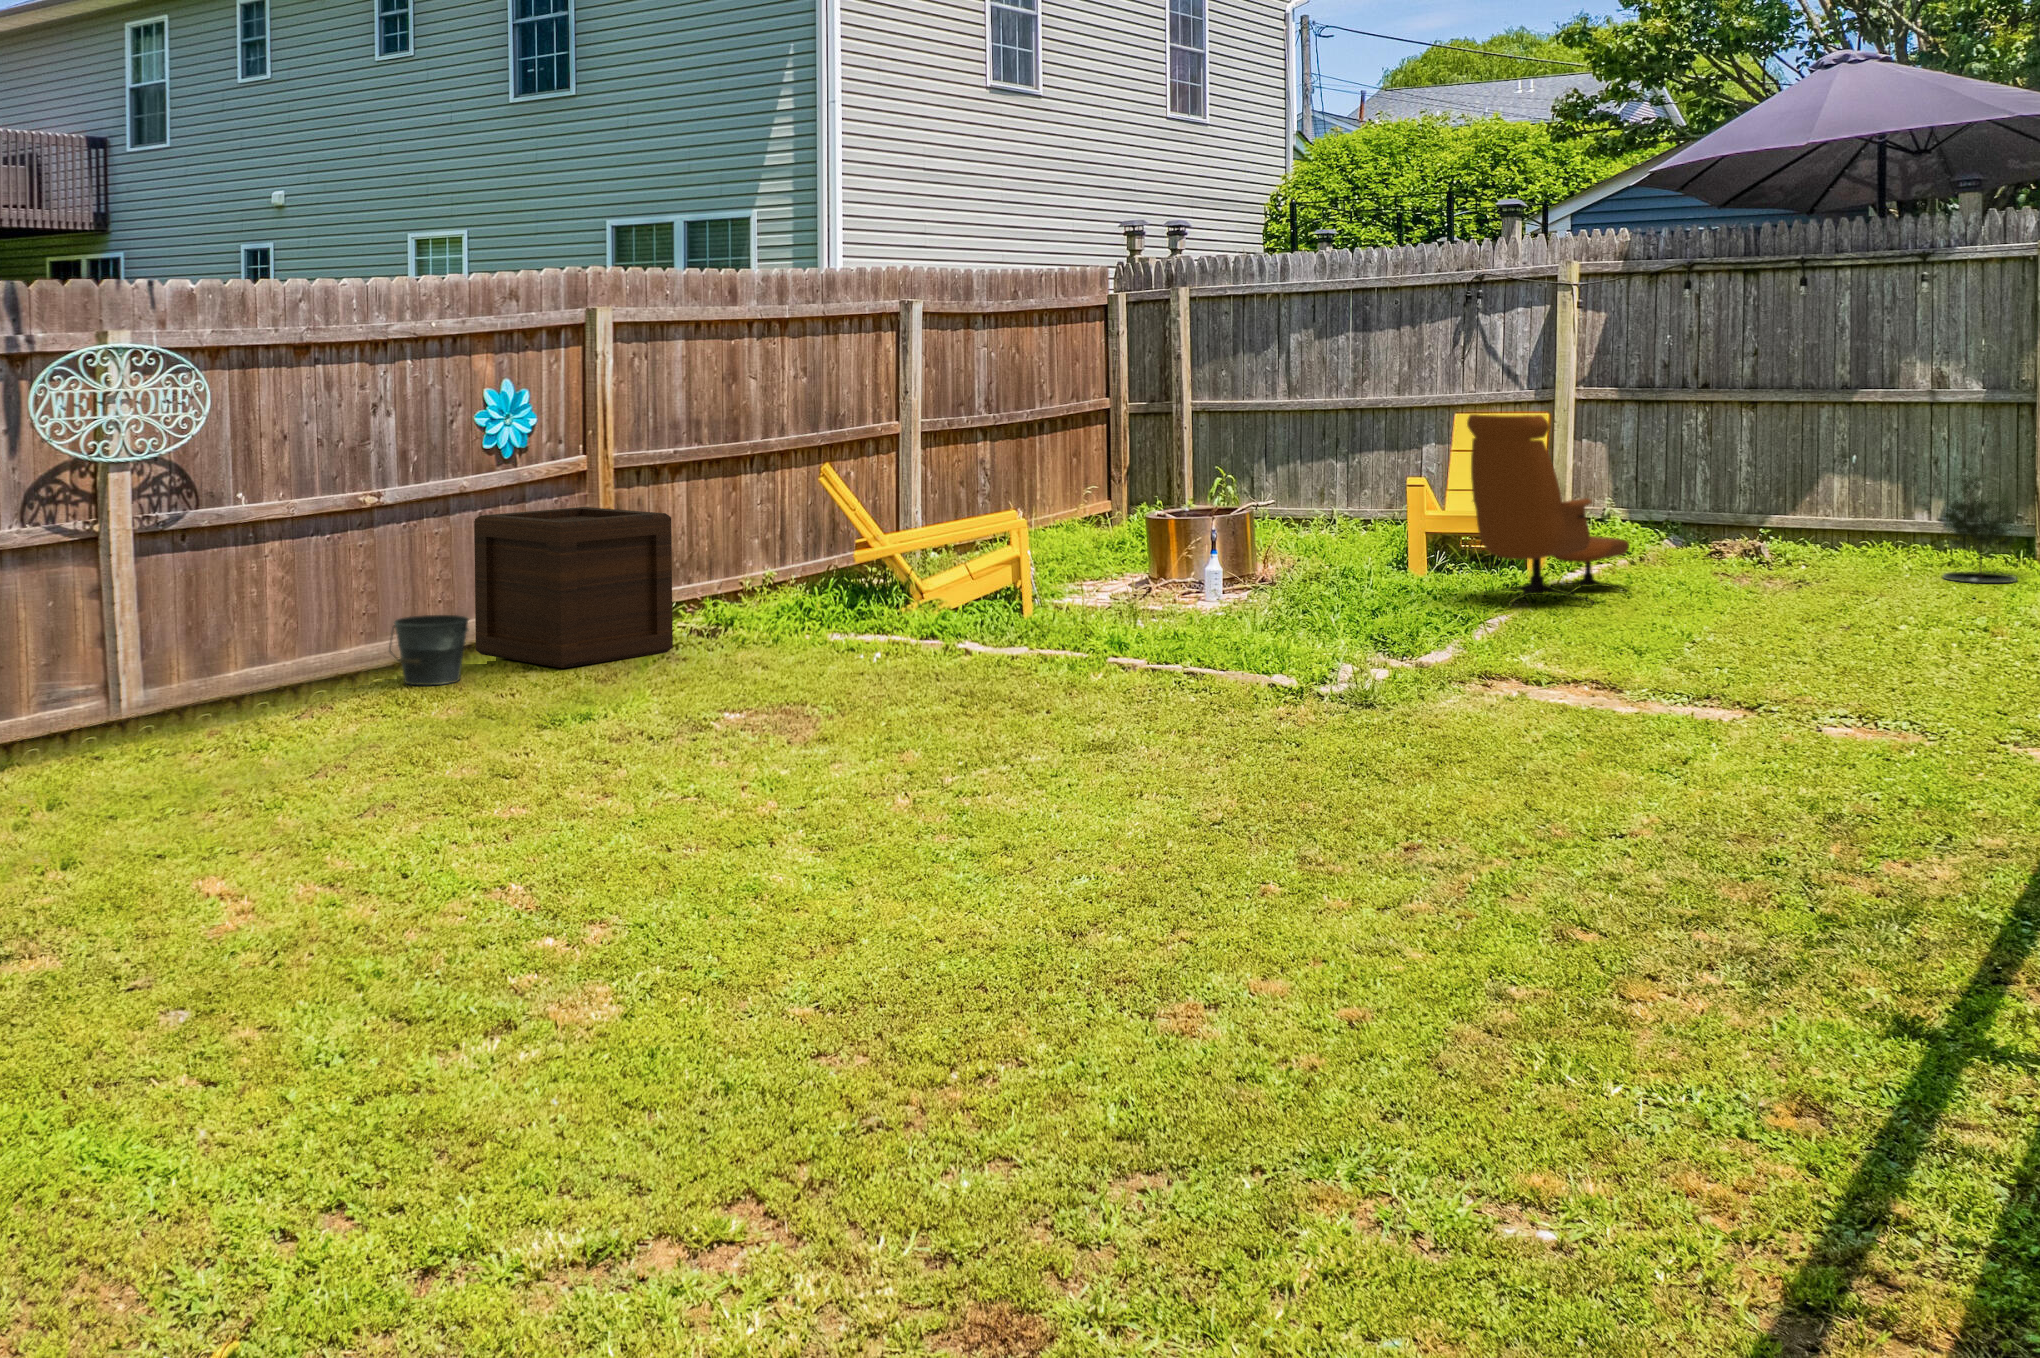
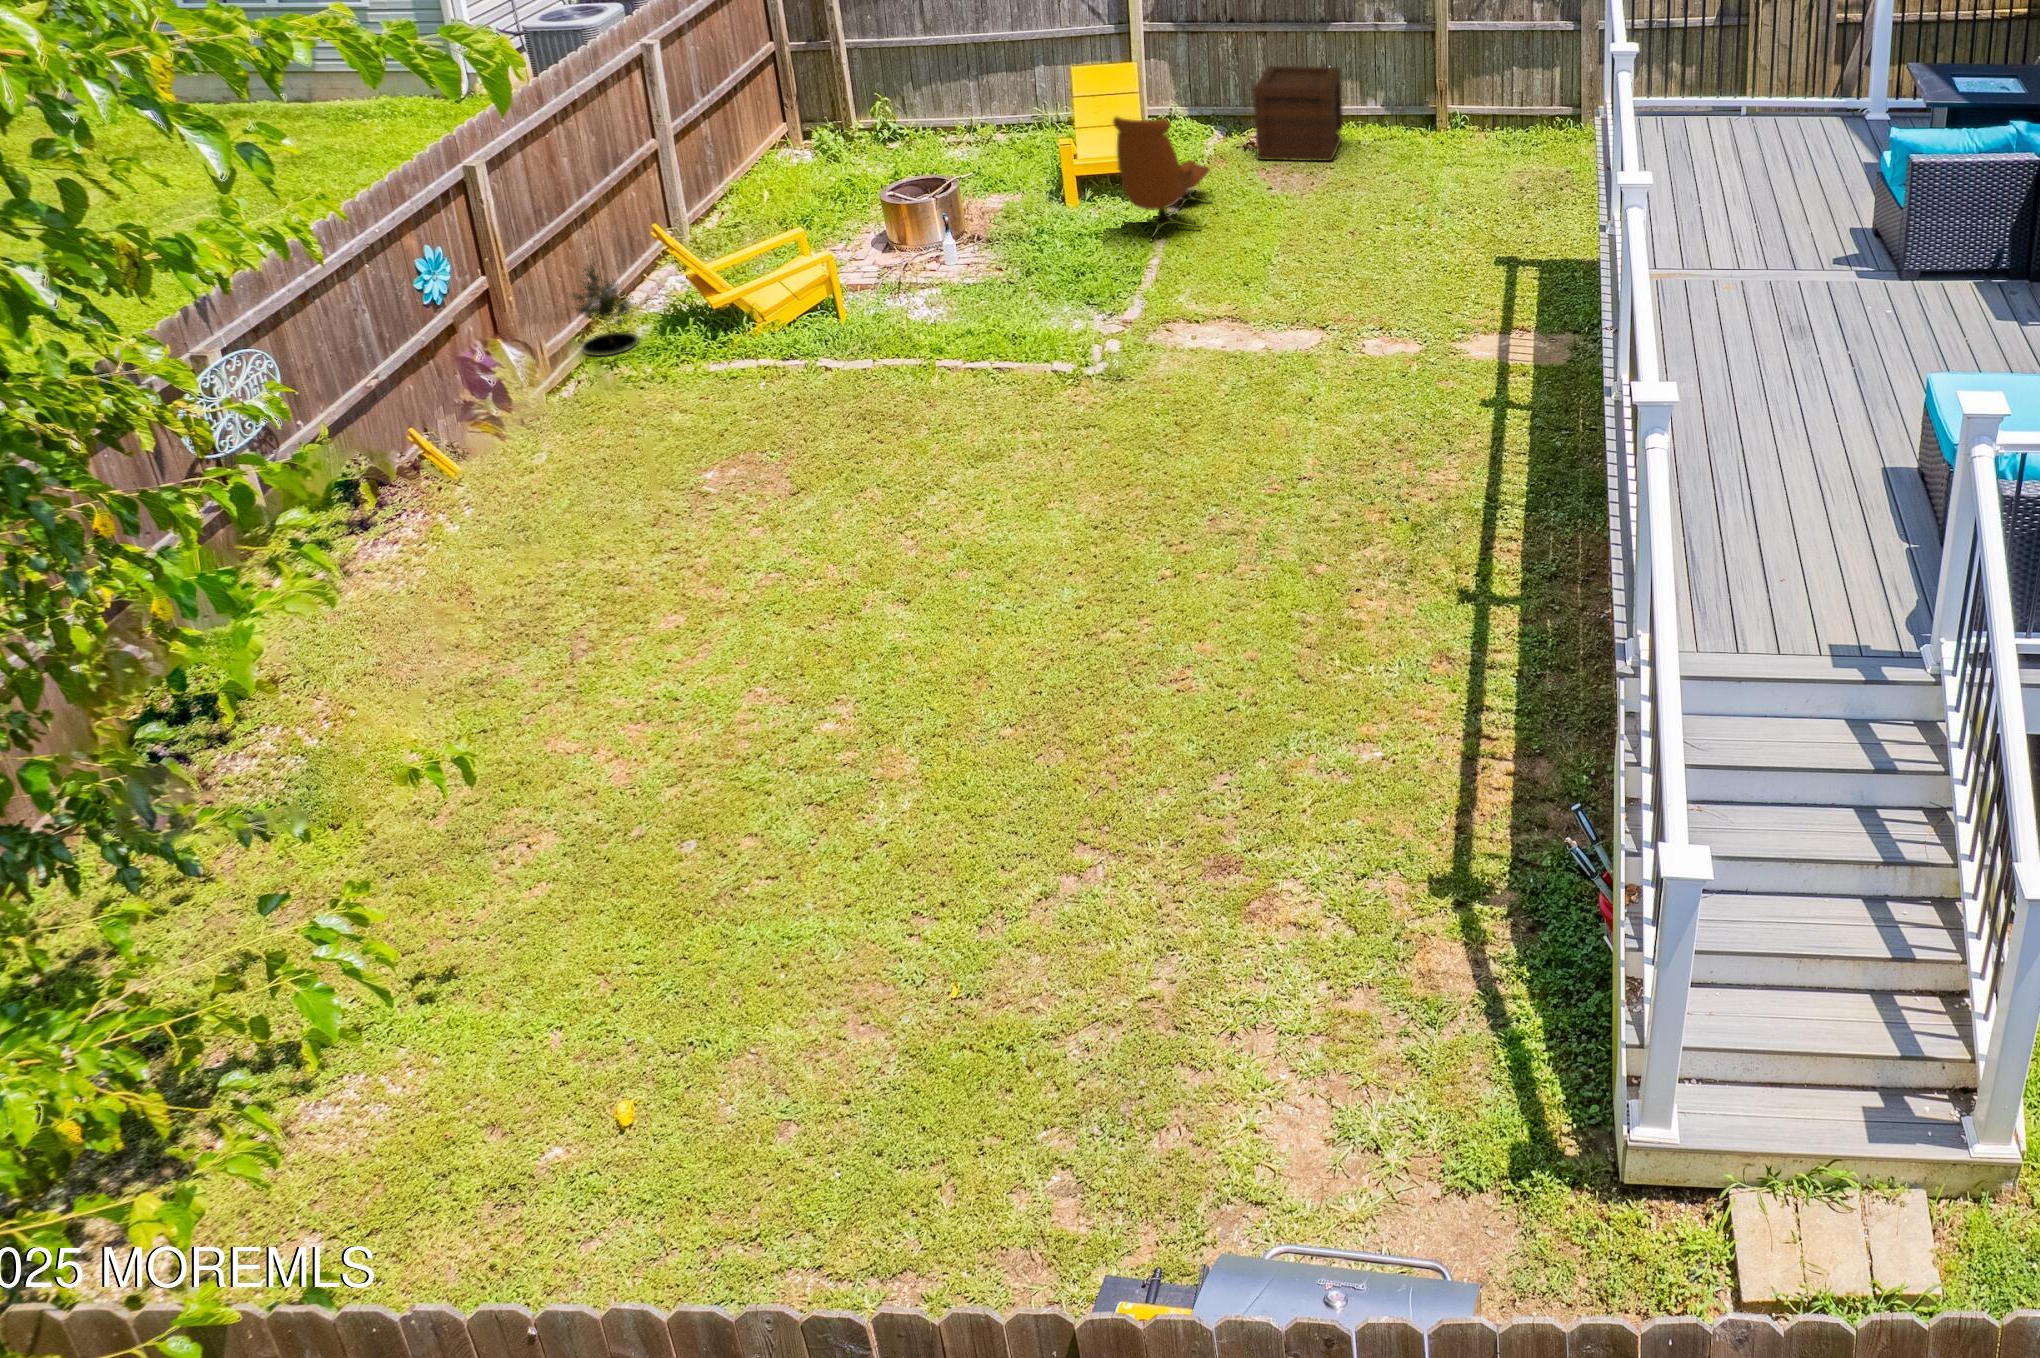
potted tree: present [1943,464,2021,583] -> present [573,263,639,356]
wooden crate: present [474,507,673,668] -> present [1253,66,1343,161]
bucket: present [389,615,469,685] -> none [383,471,459,537]

